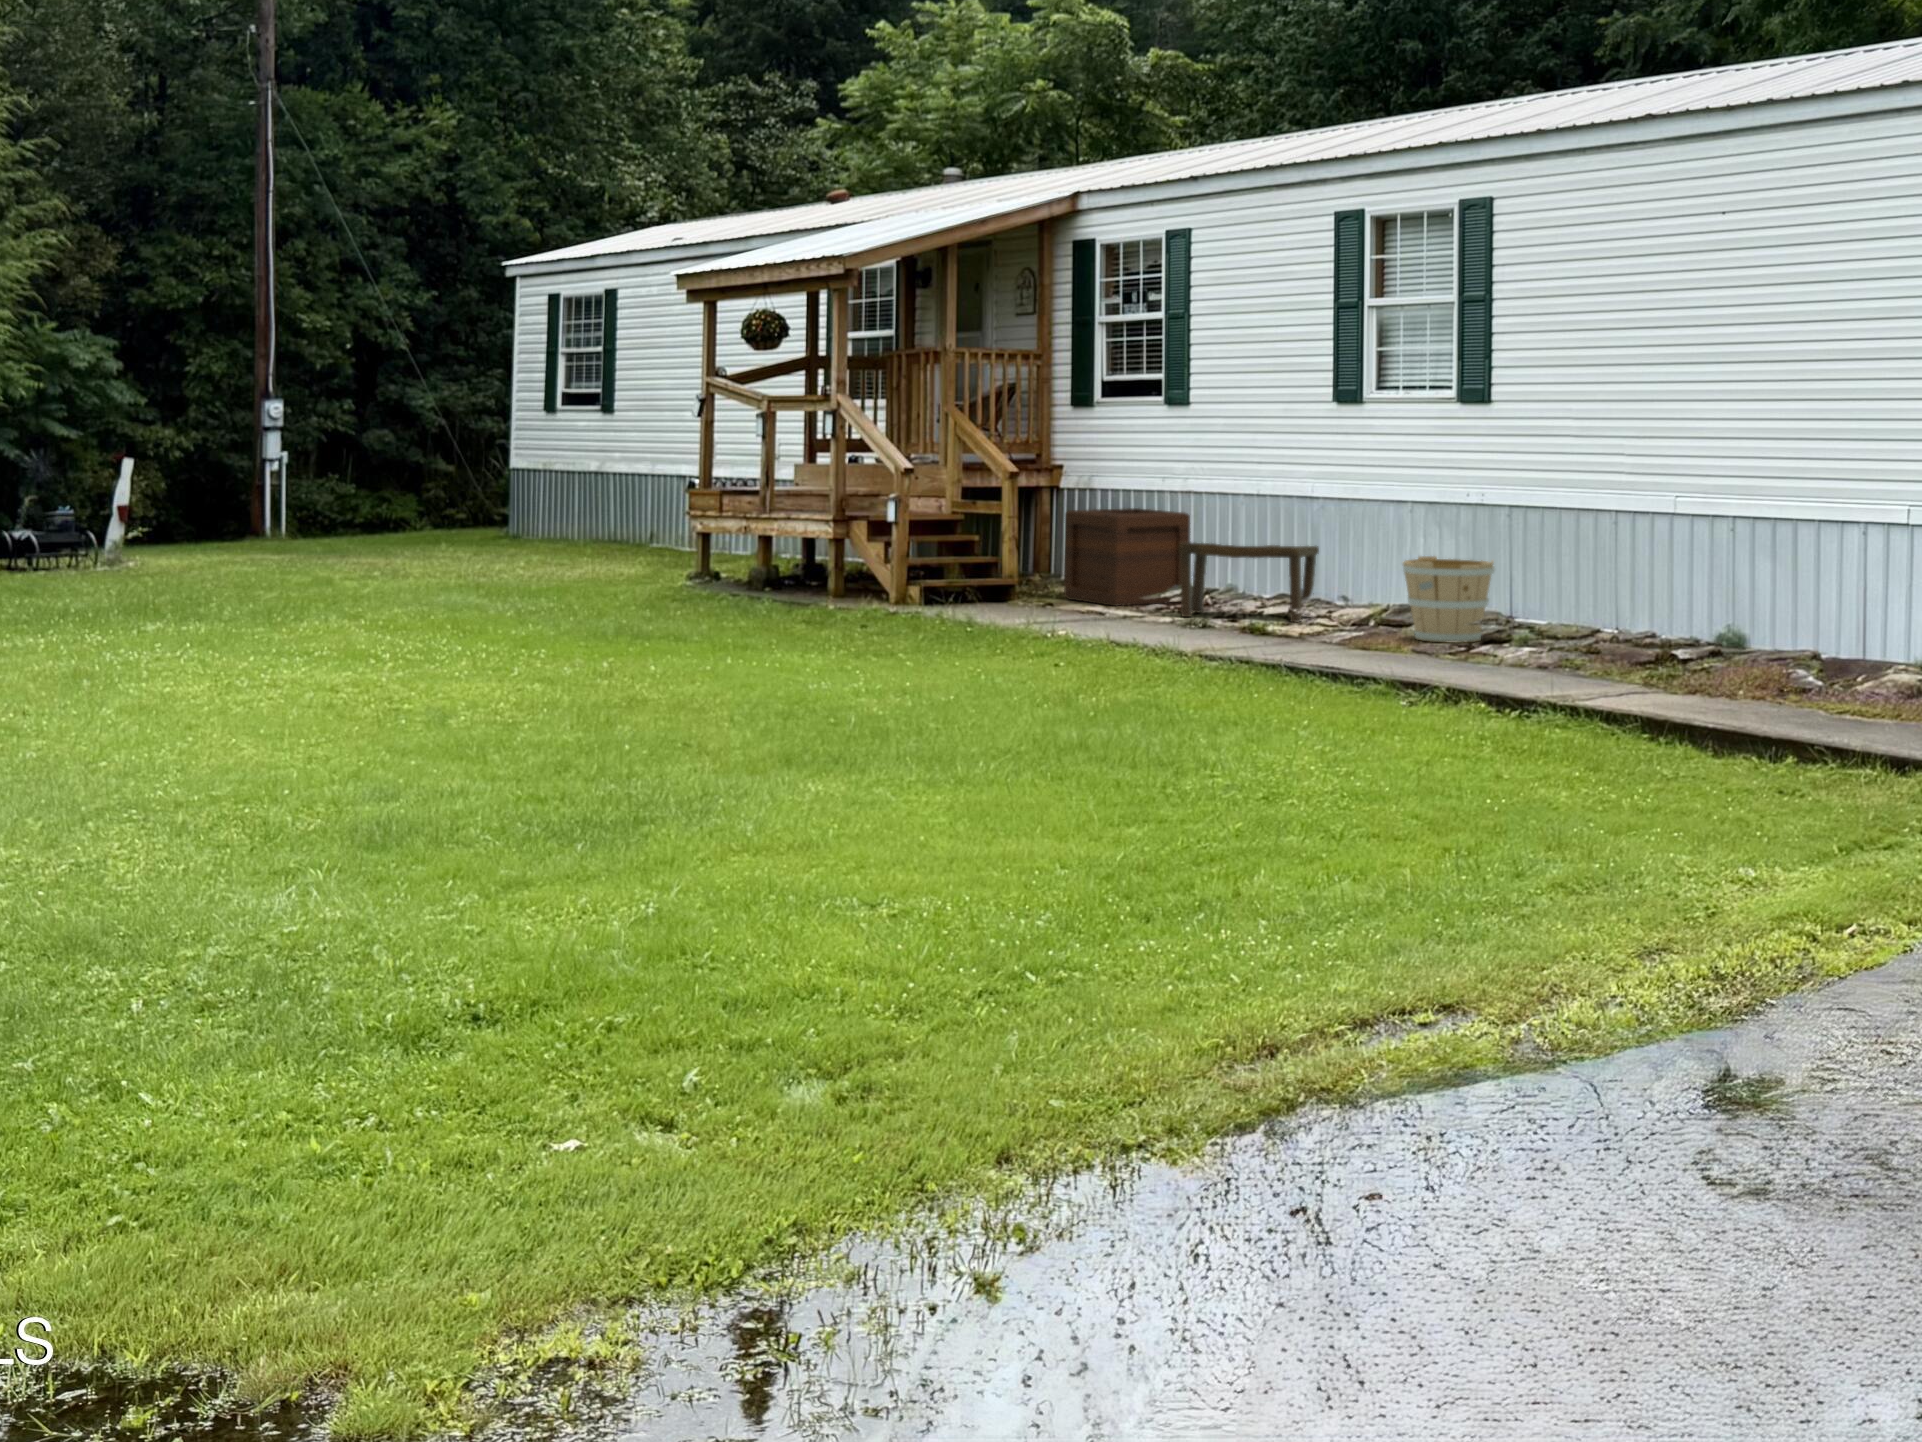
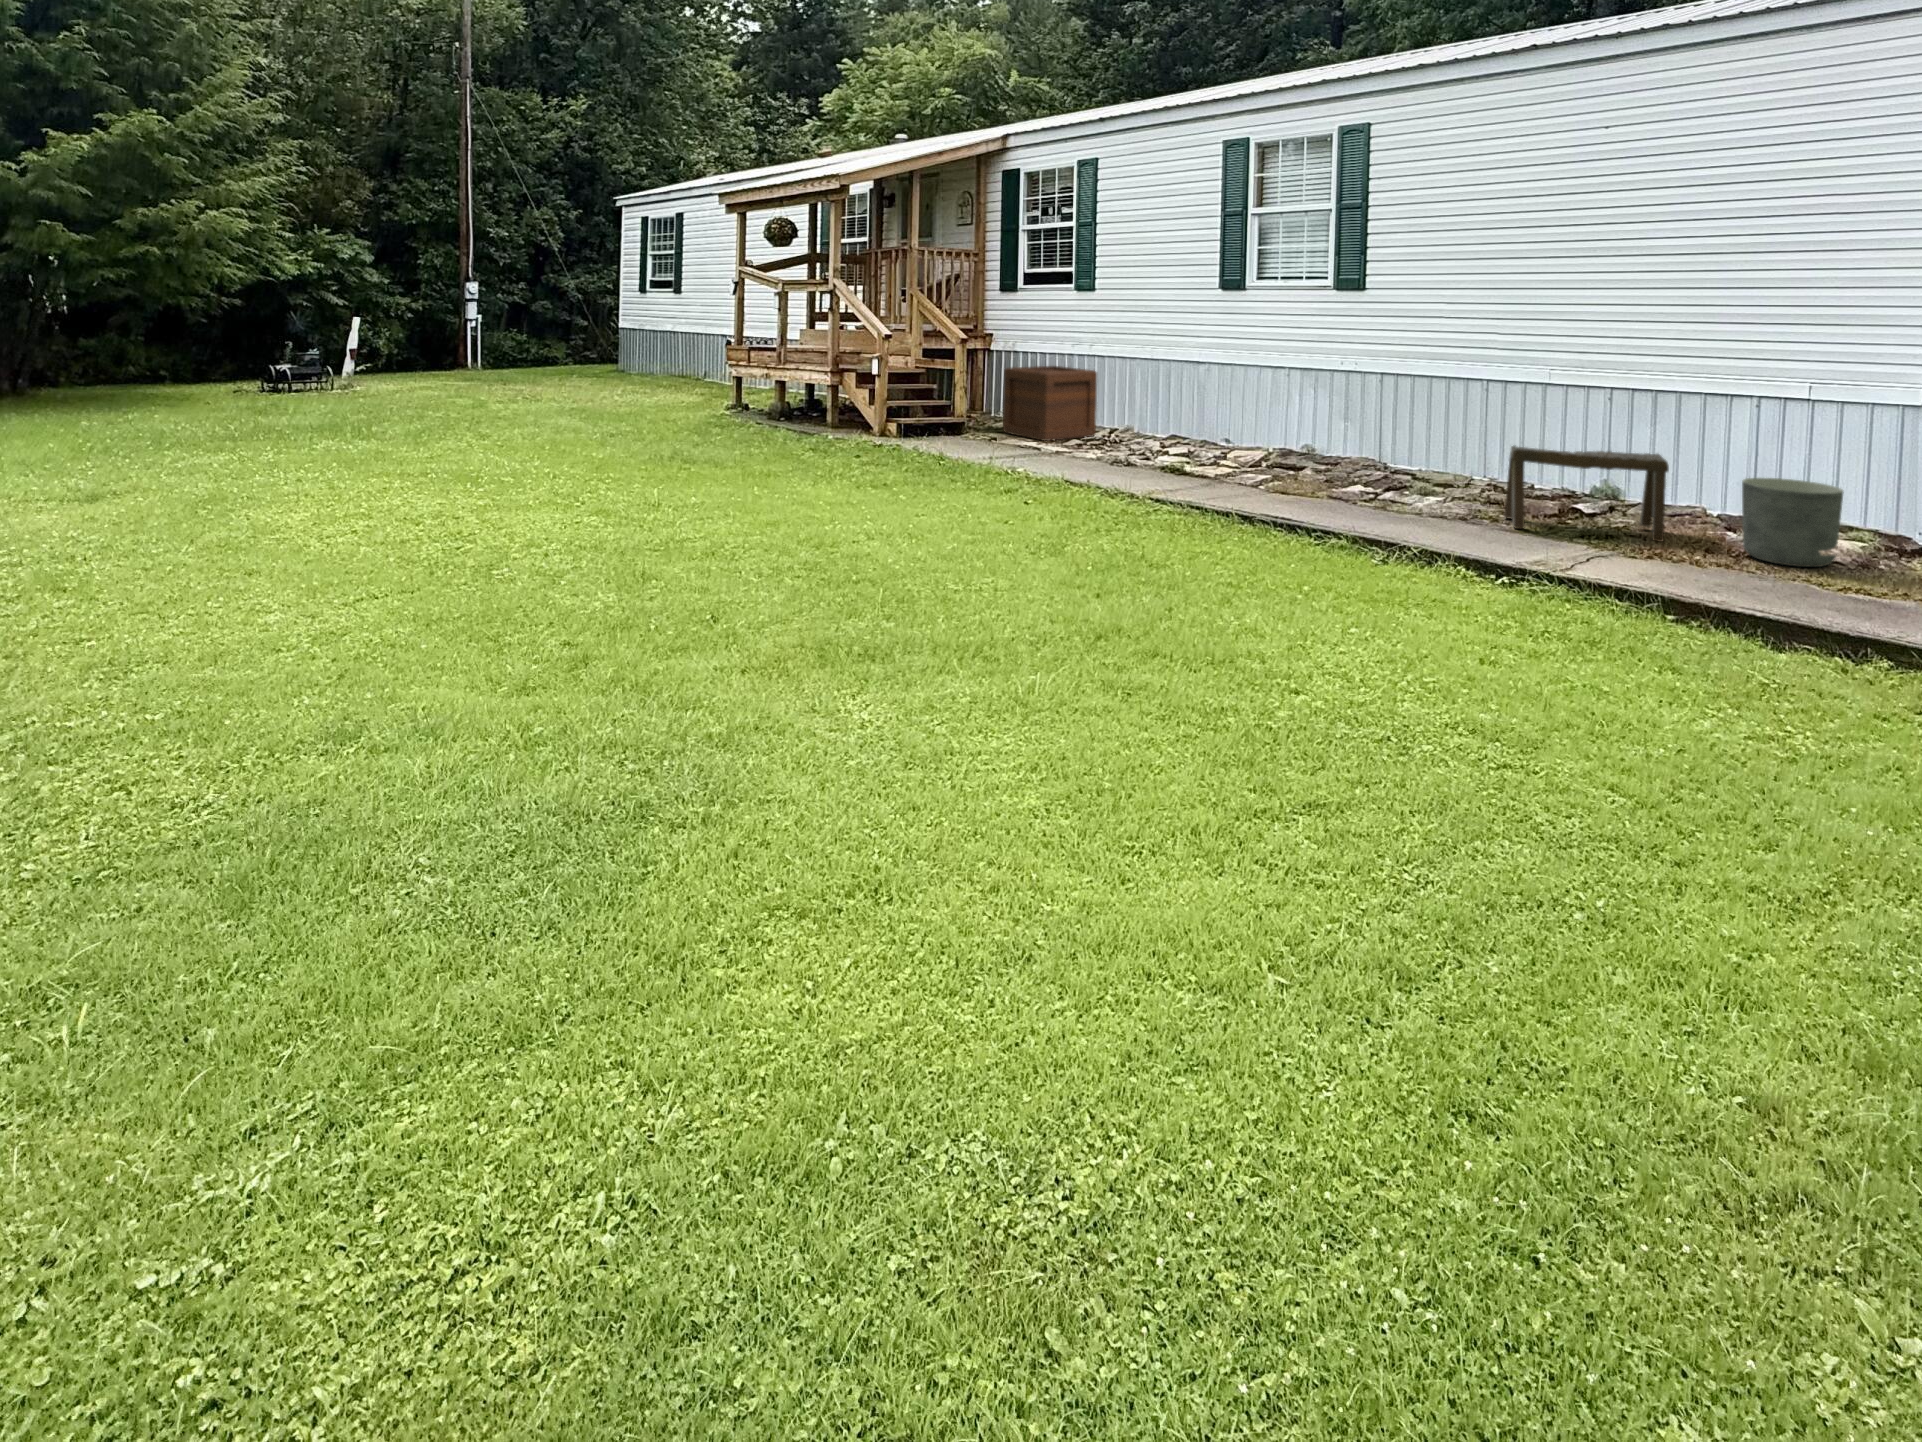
bench: present [1178,542,1319,623] -> present [1504,446,1669,542]
wooden bucket: present [1402,556,1495,643] -> none [1300,415,1380,489]
planter: none [1802,601,1895,691] -> present [1742,478,1844,567]

